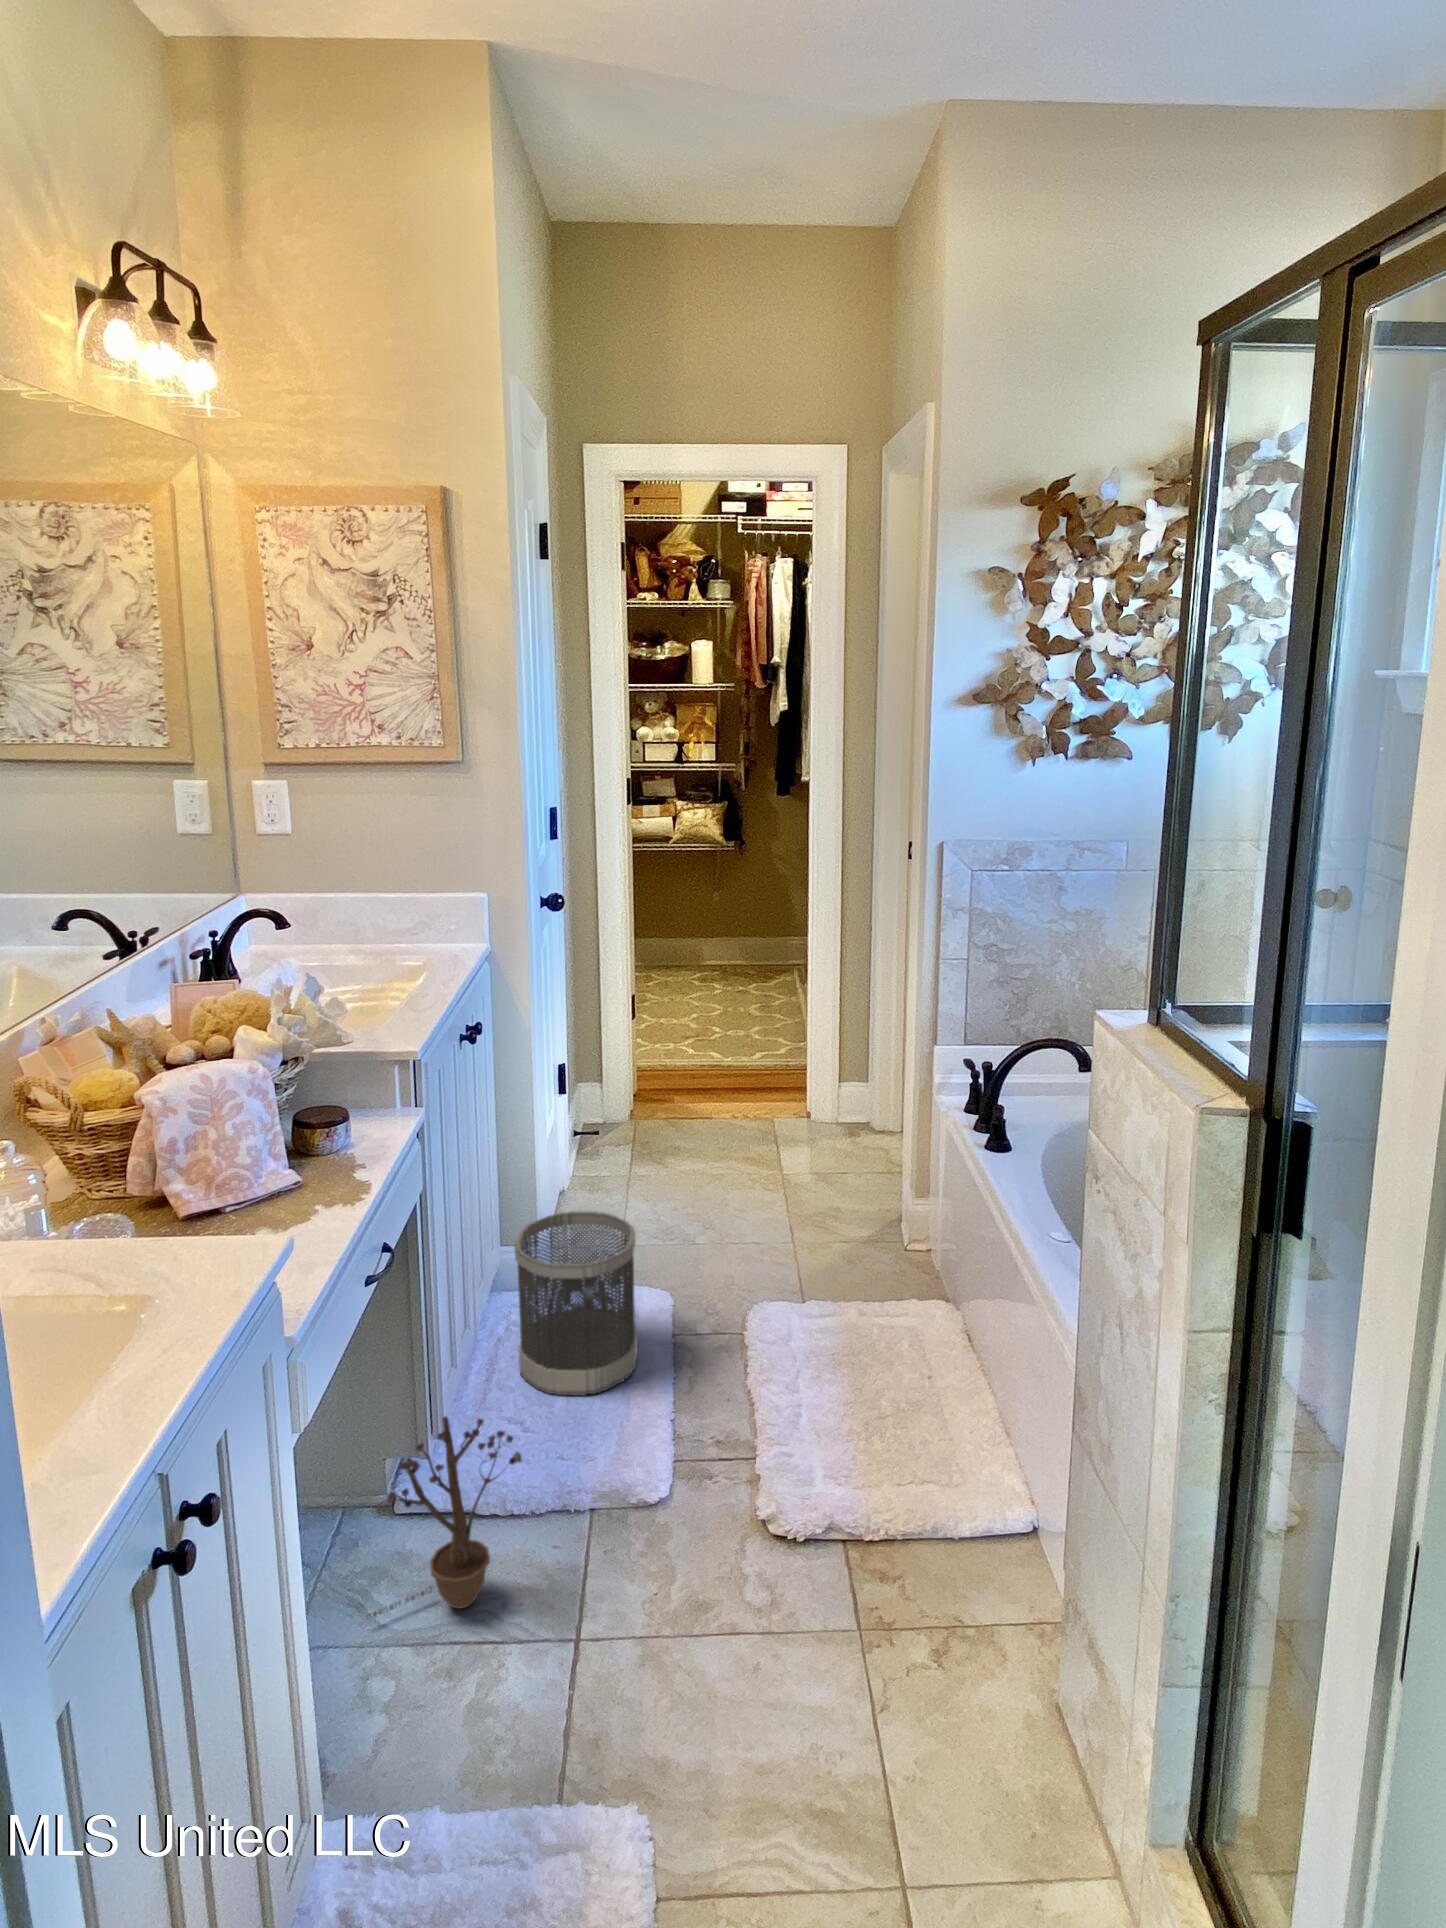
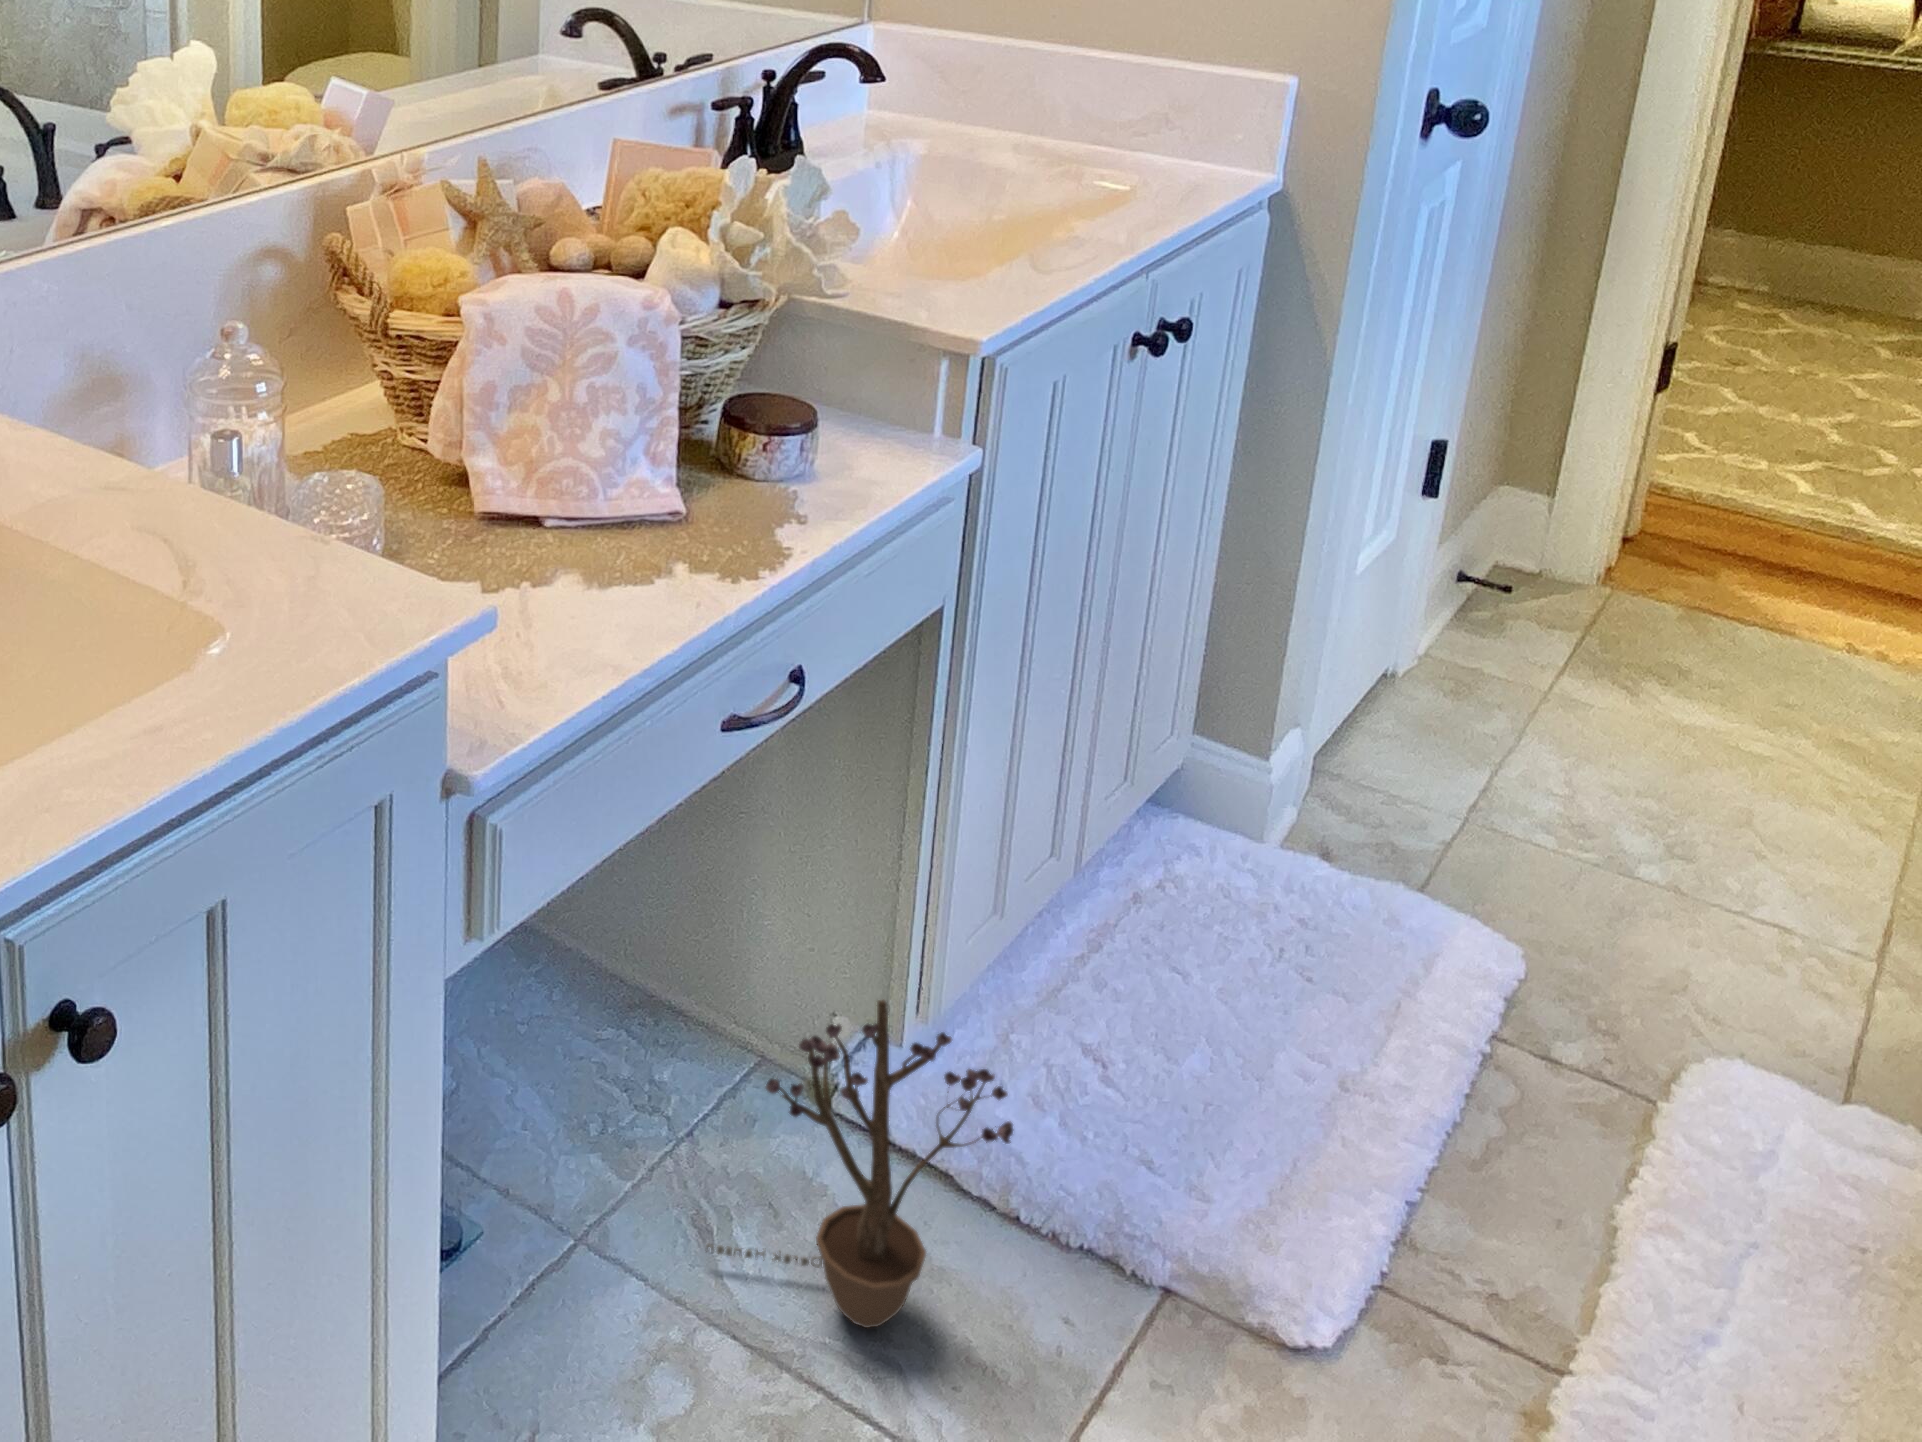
wastebasket: present [514,1211,637,1395] -> none [1147,714,1445,1081]

